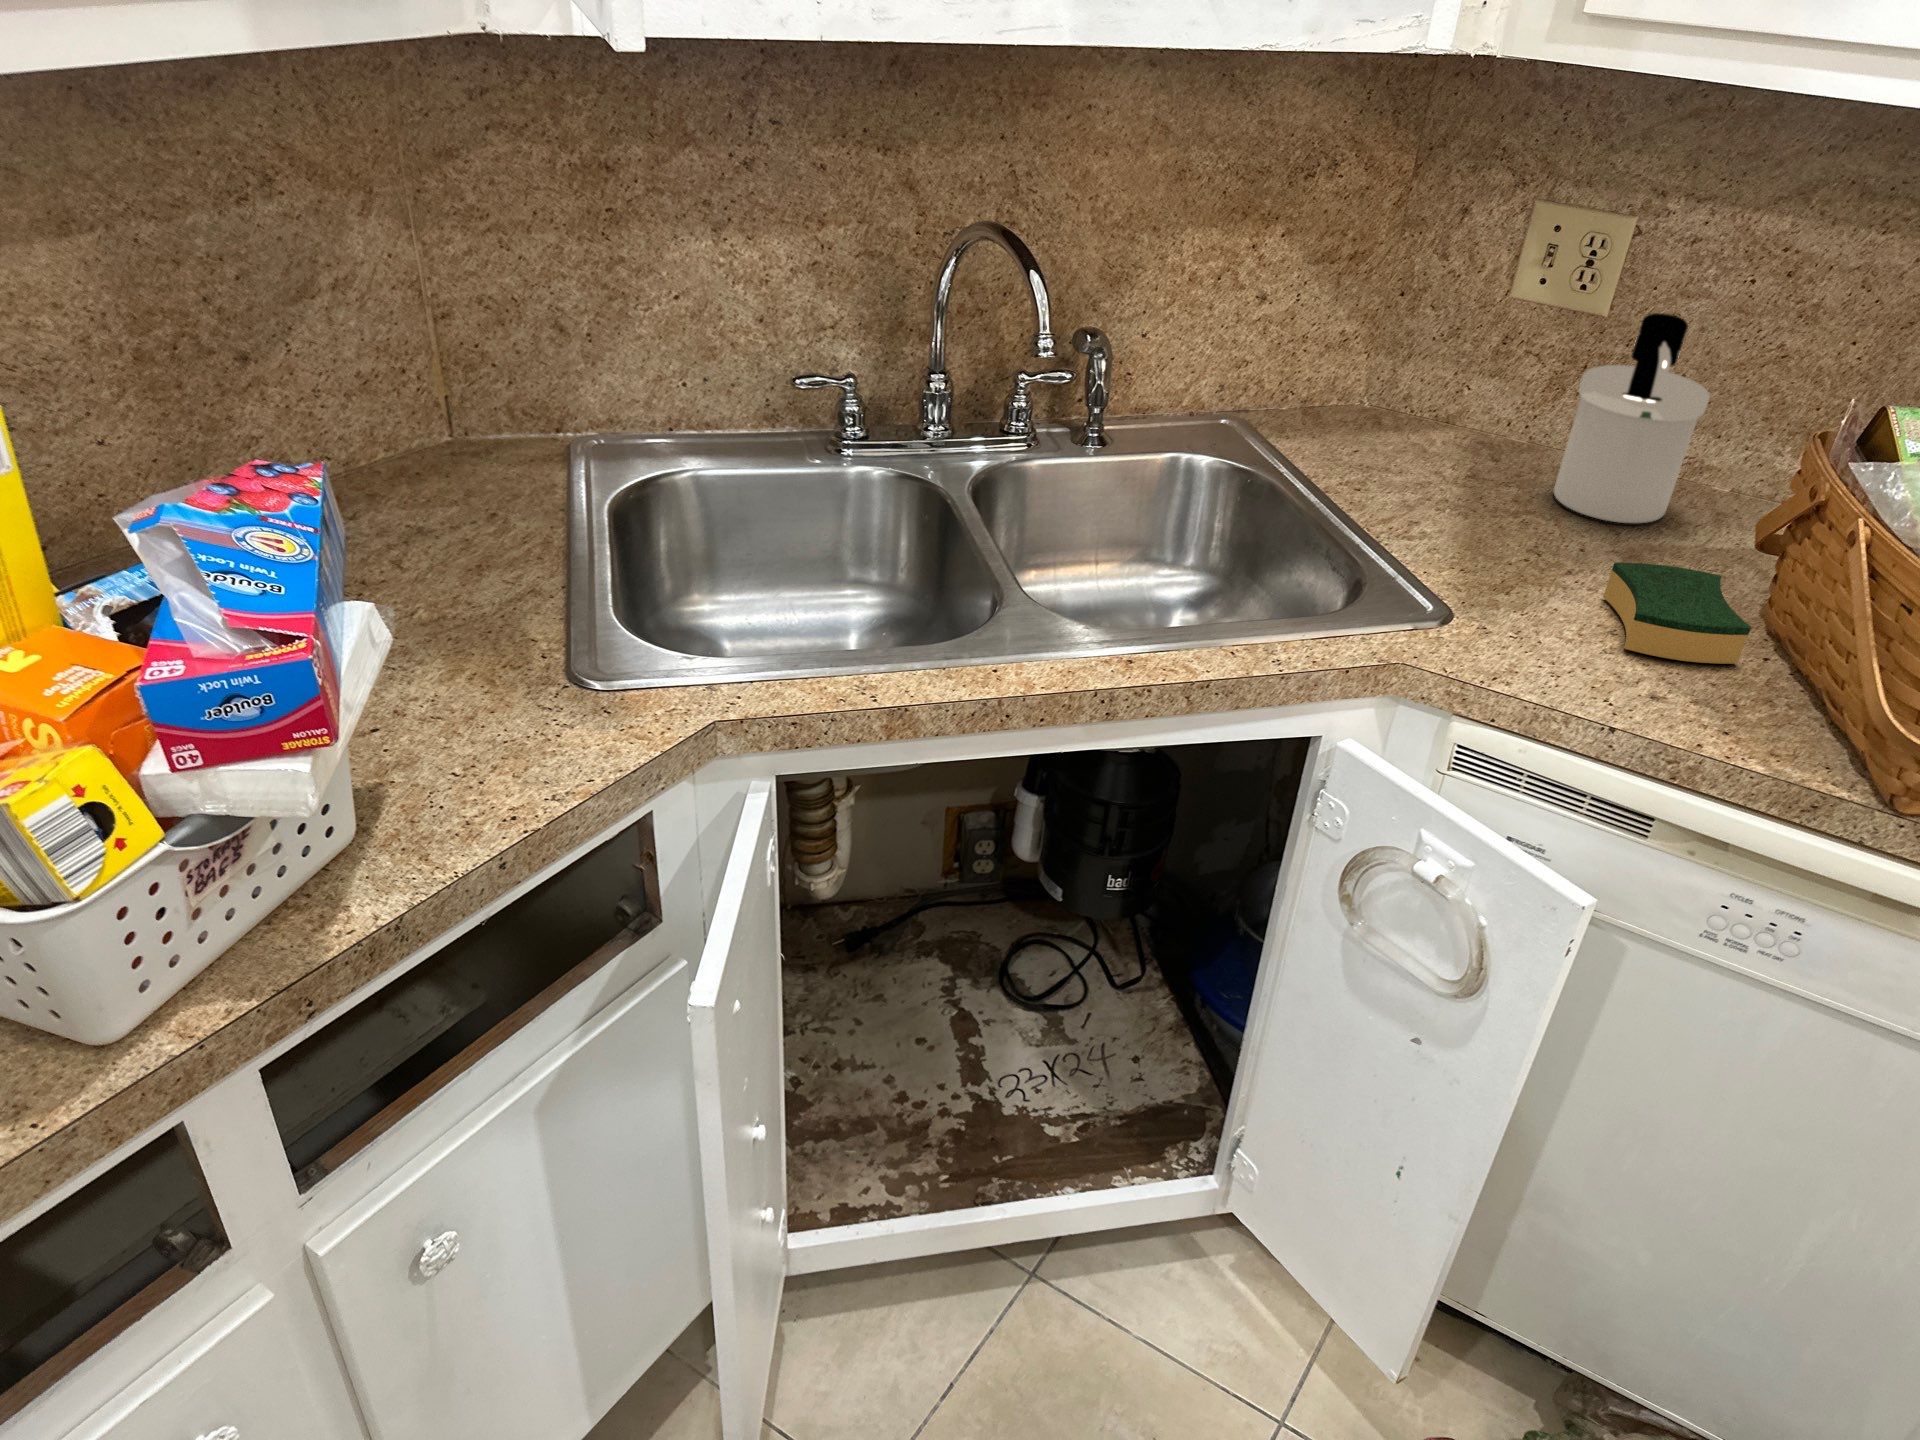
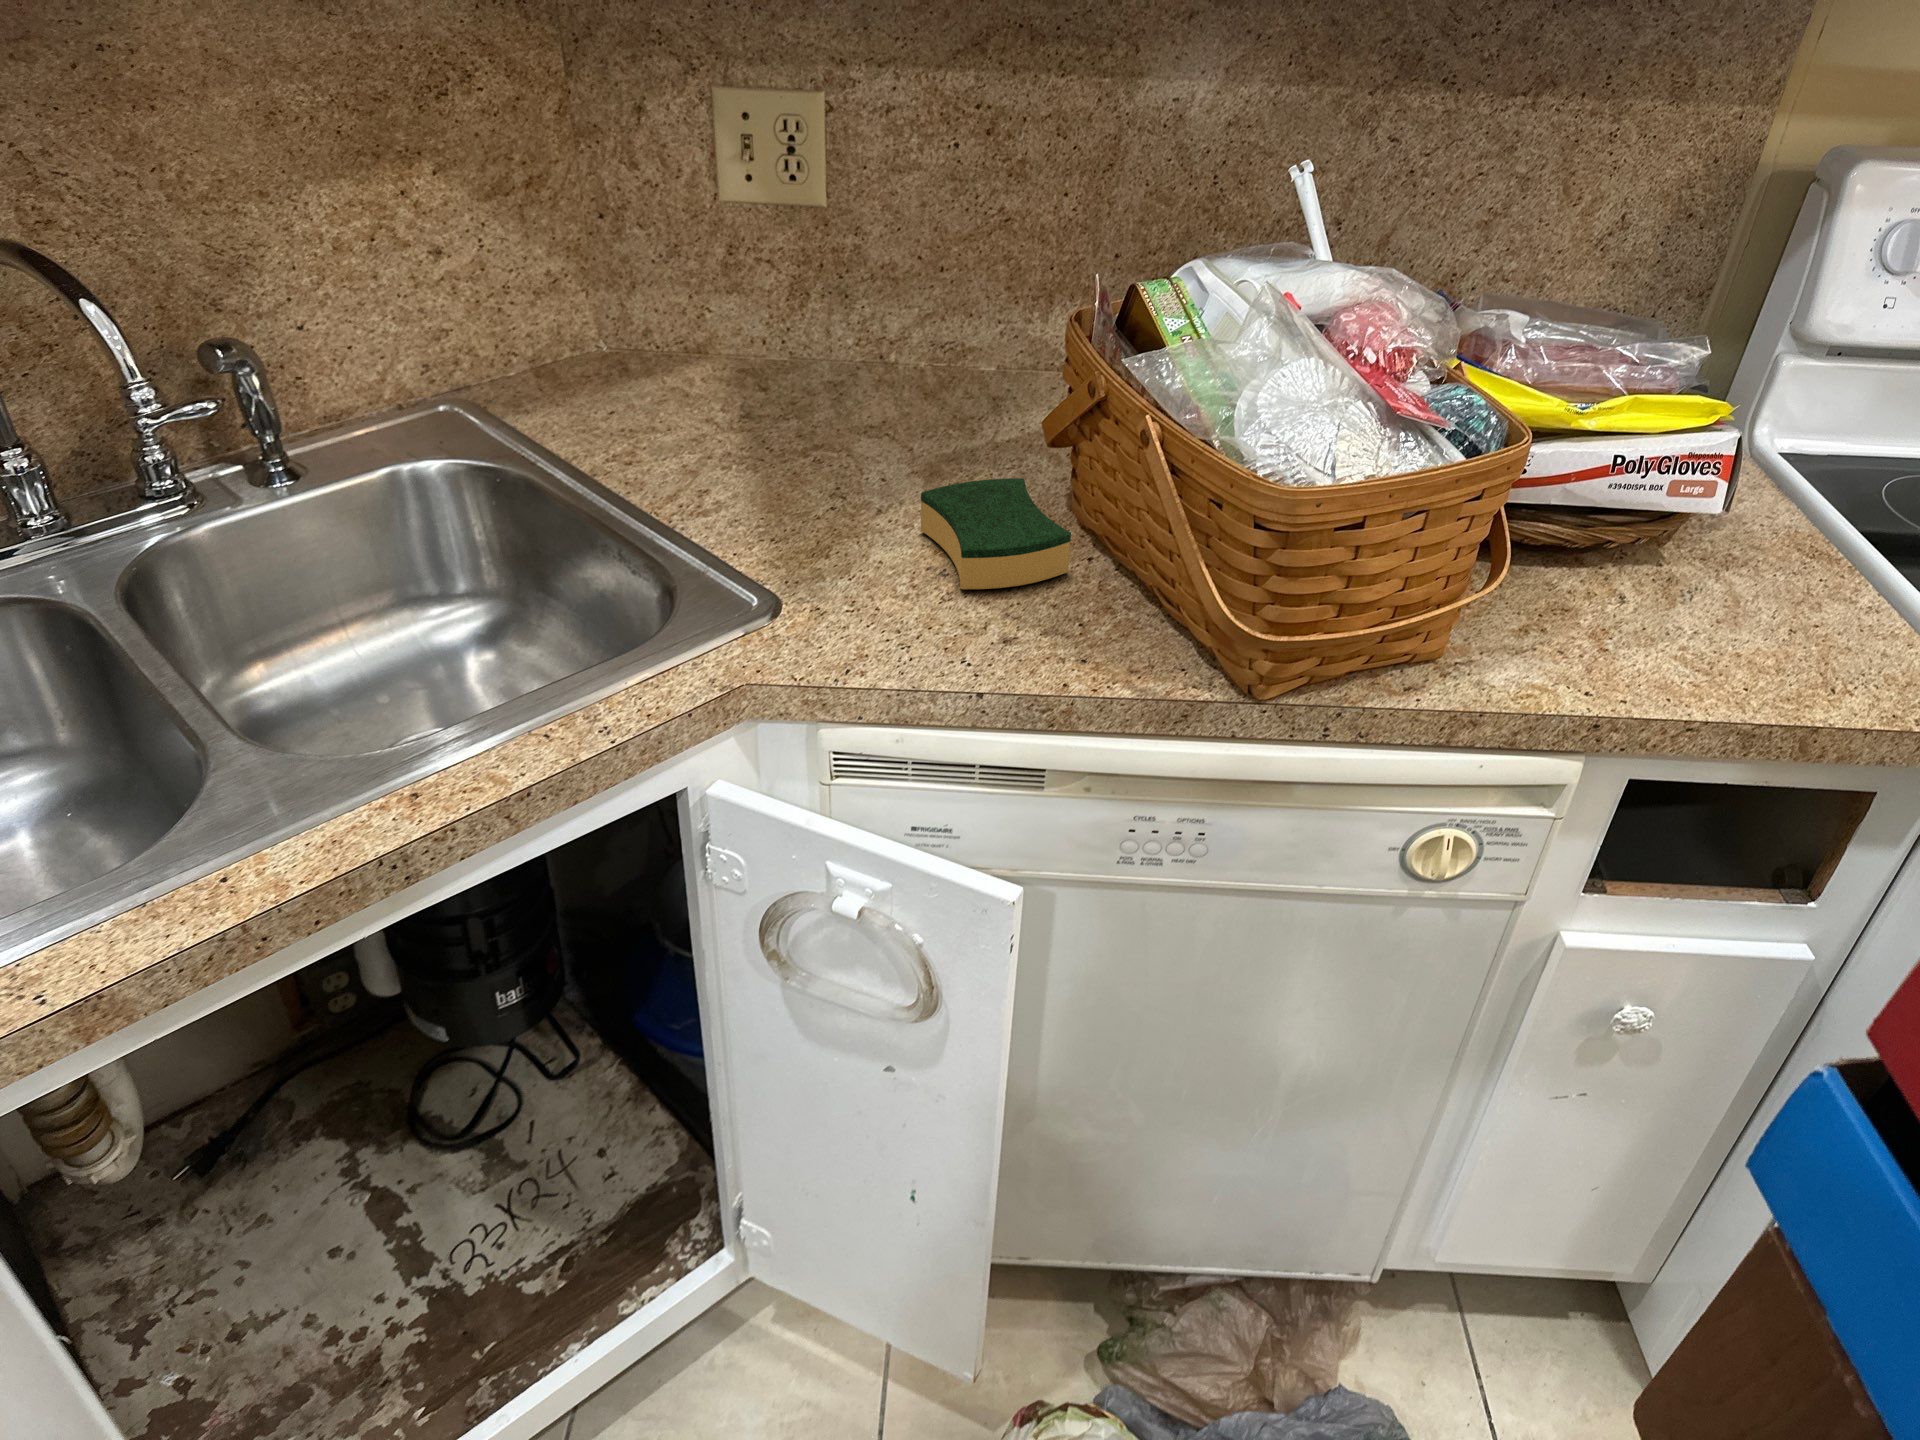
soap dispenser: present [1554,313,1710,523] -> none [823,202,953,435]

